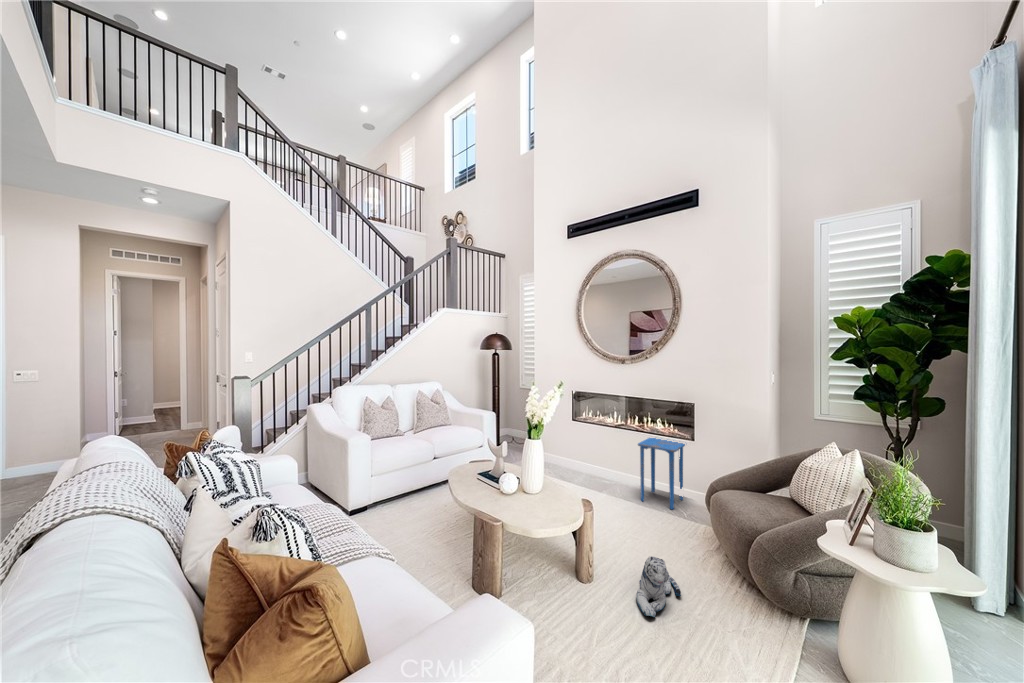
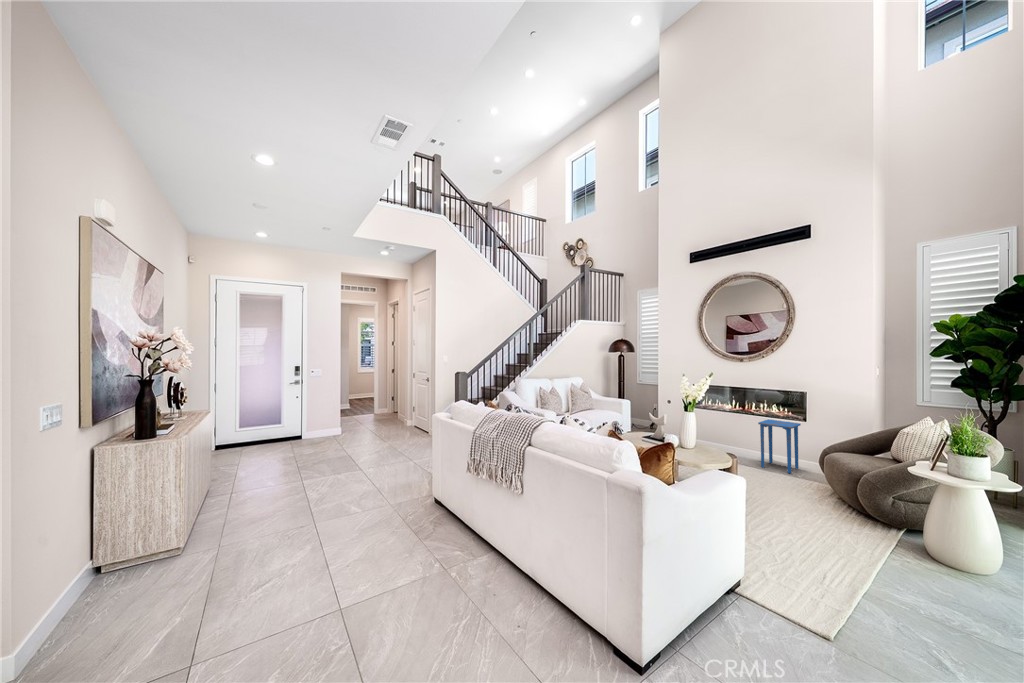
plush toy: present [636,556,681,617] -> none [771,485,805,521]

